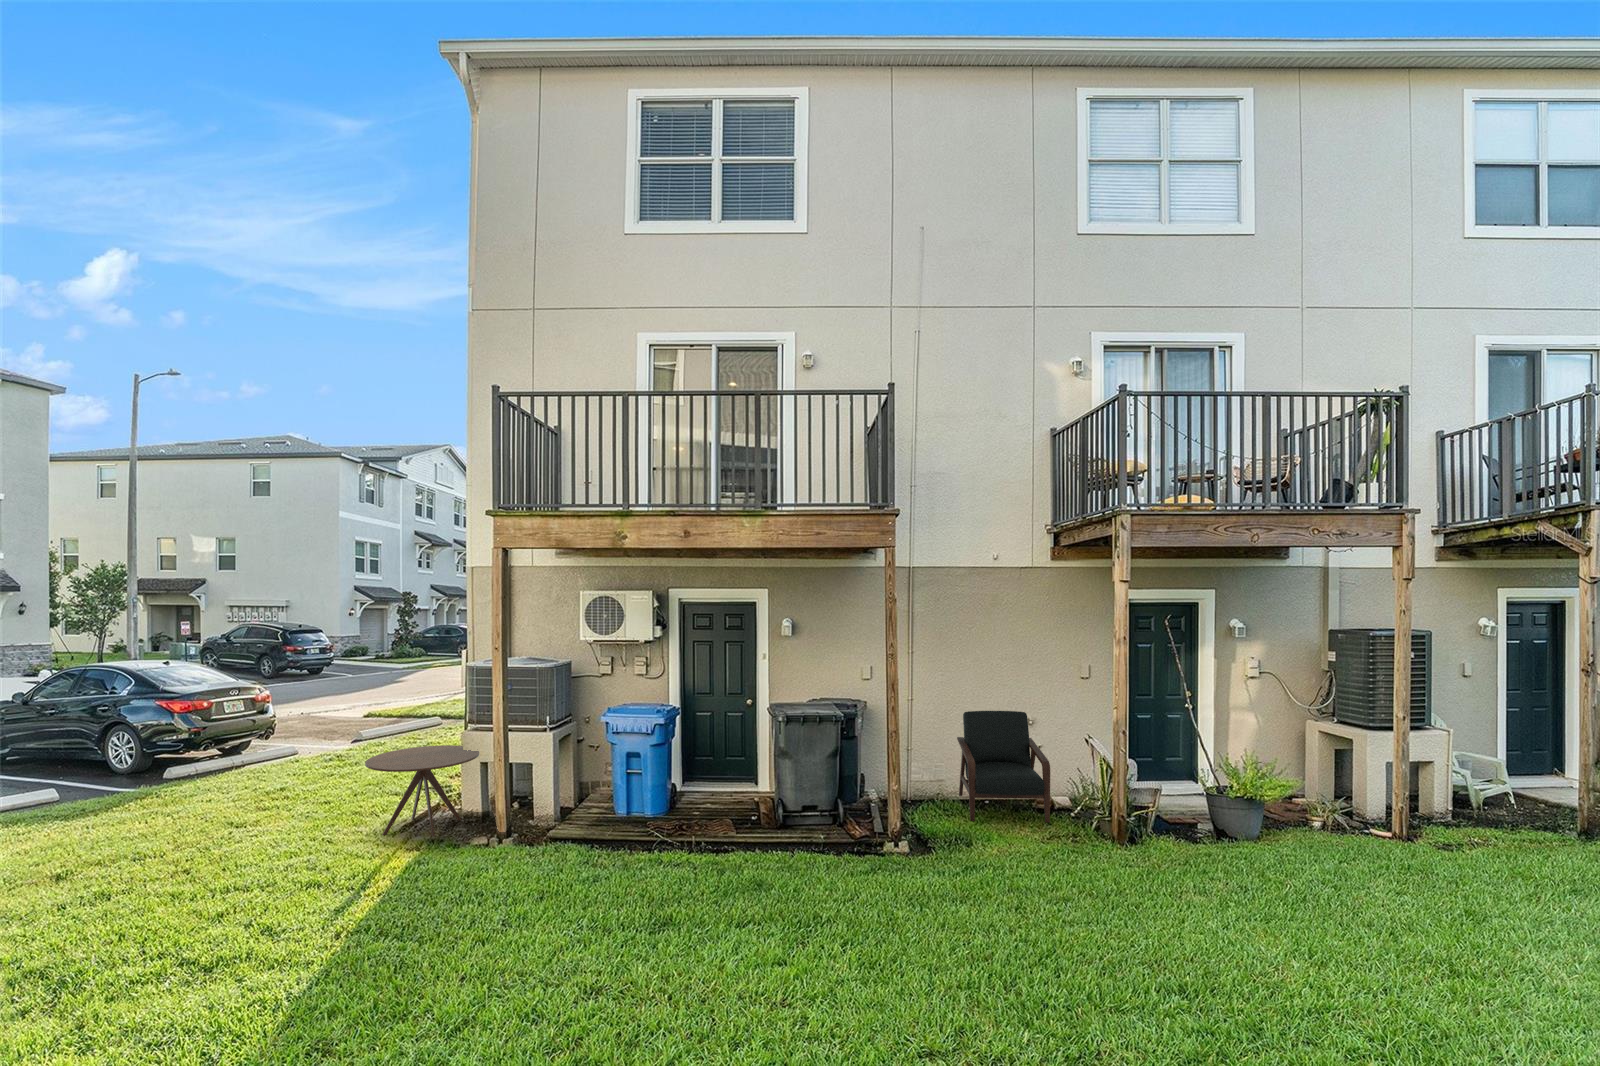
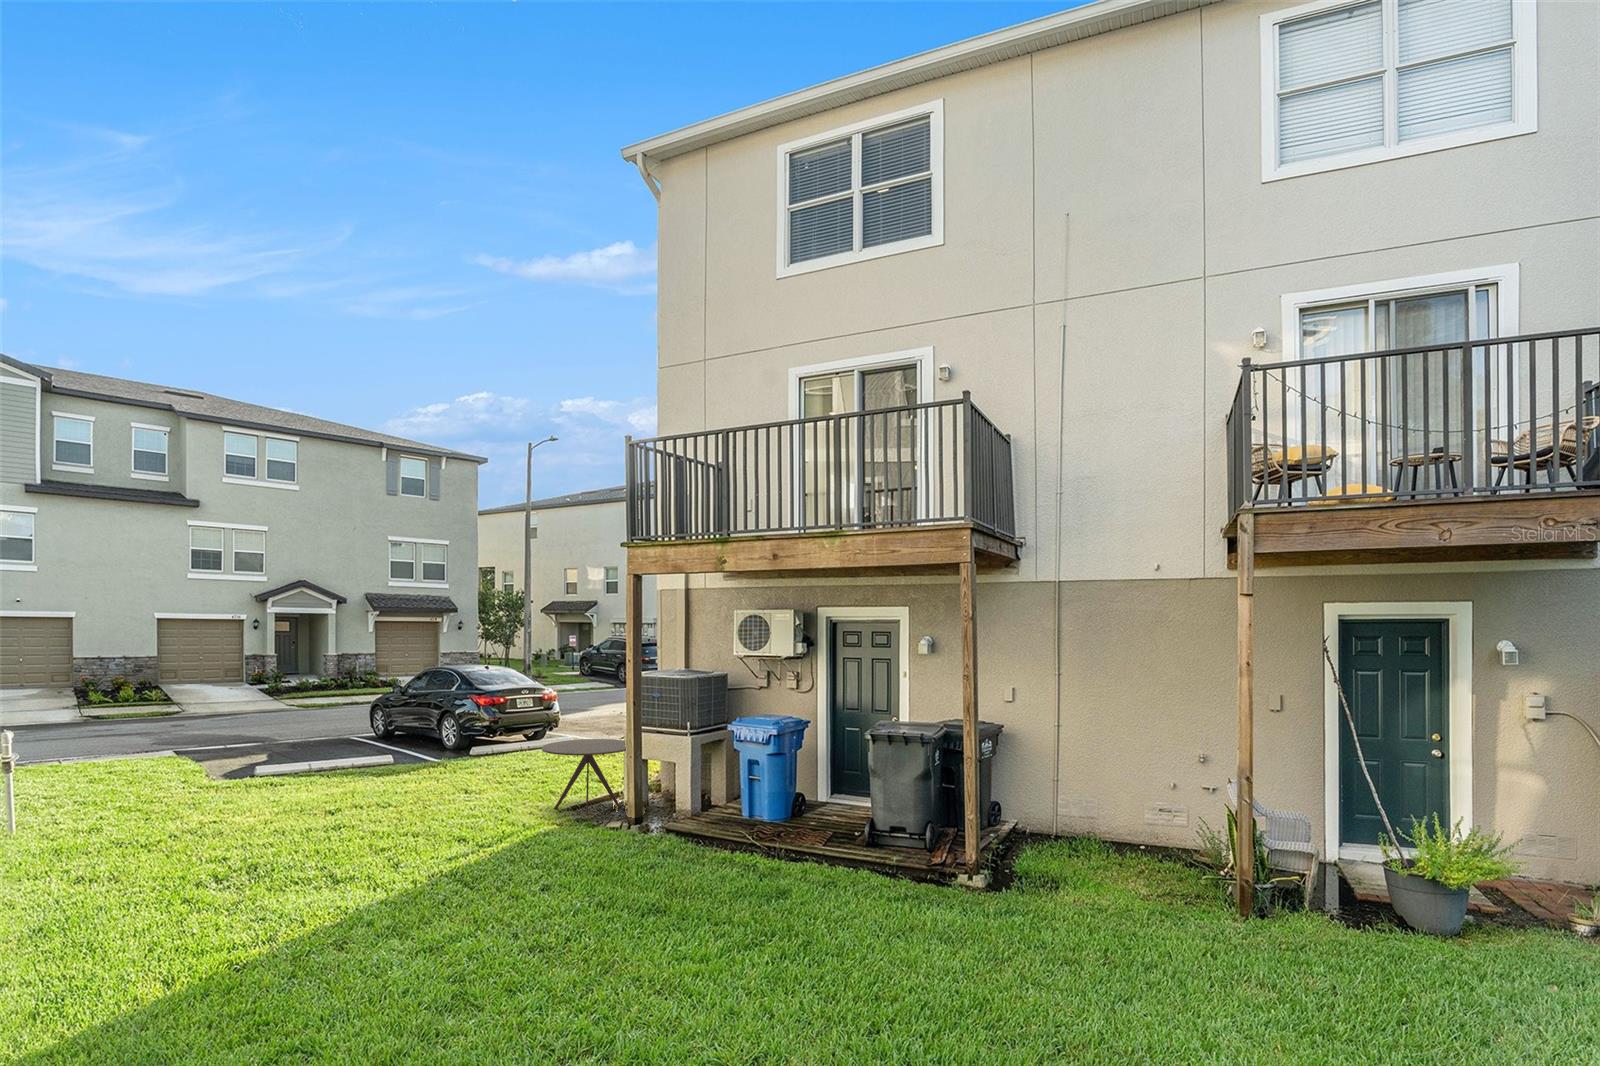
chair: present [957,711,1050,823] -> none [1085,749,1199,888]

